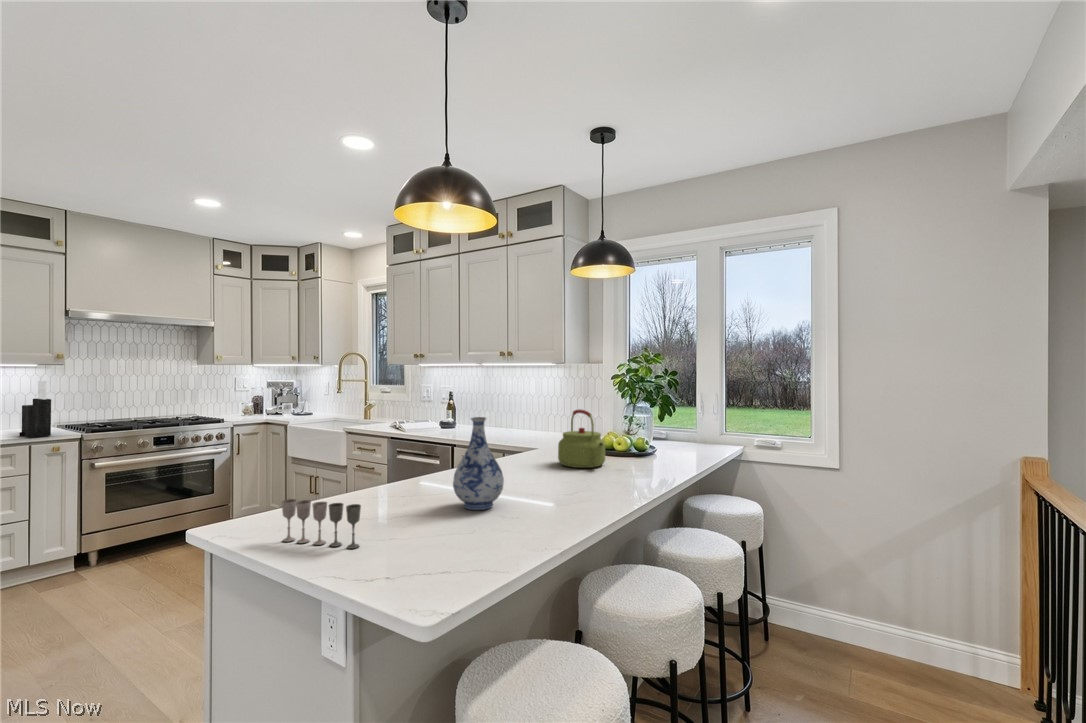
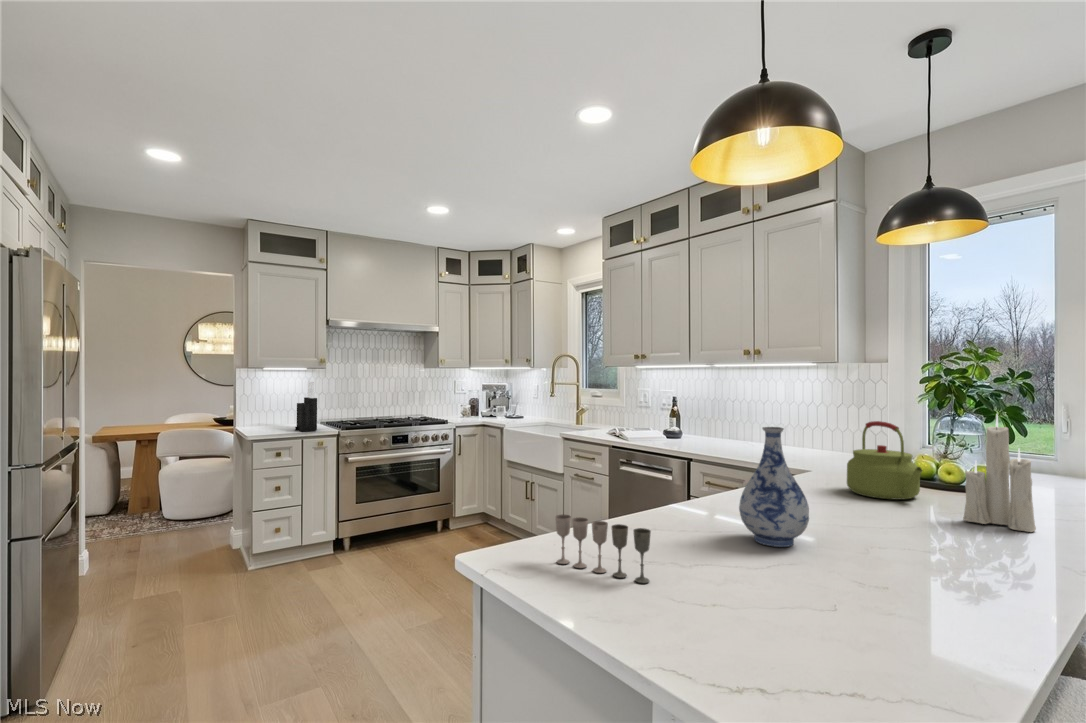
candle: none [621,398,661,484] -> present [963,415,1036,532]

